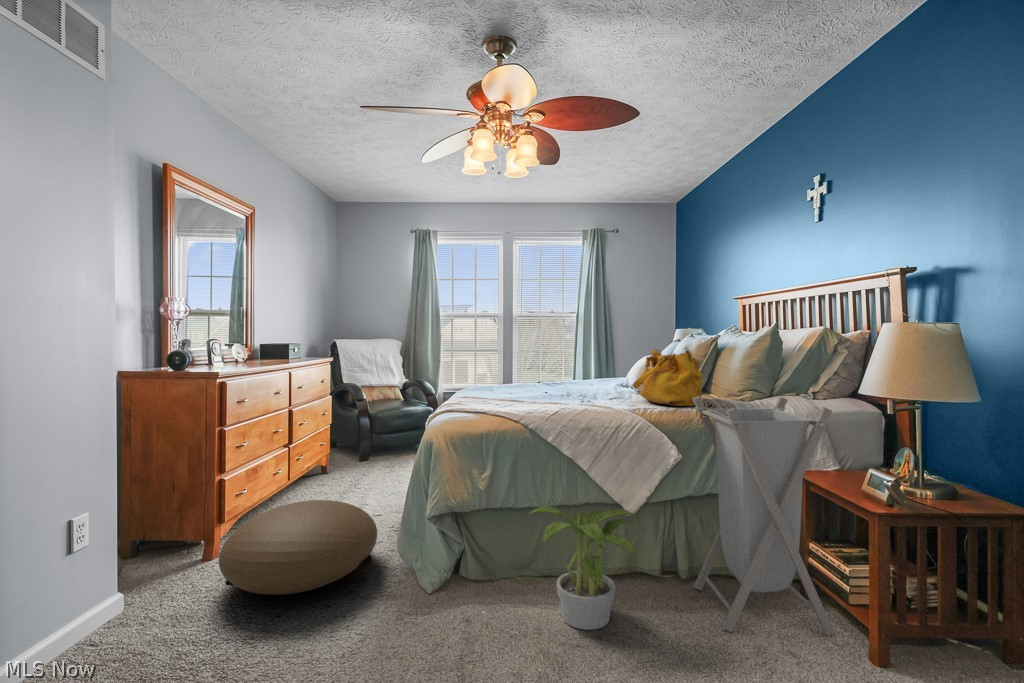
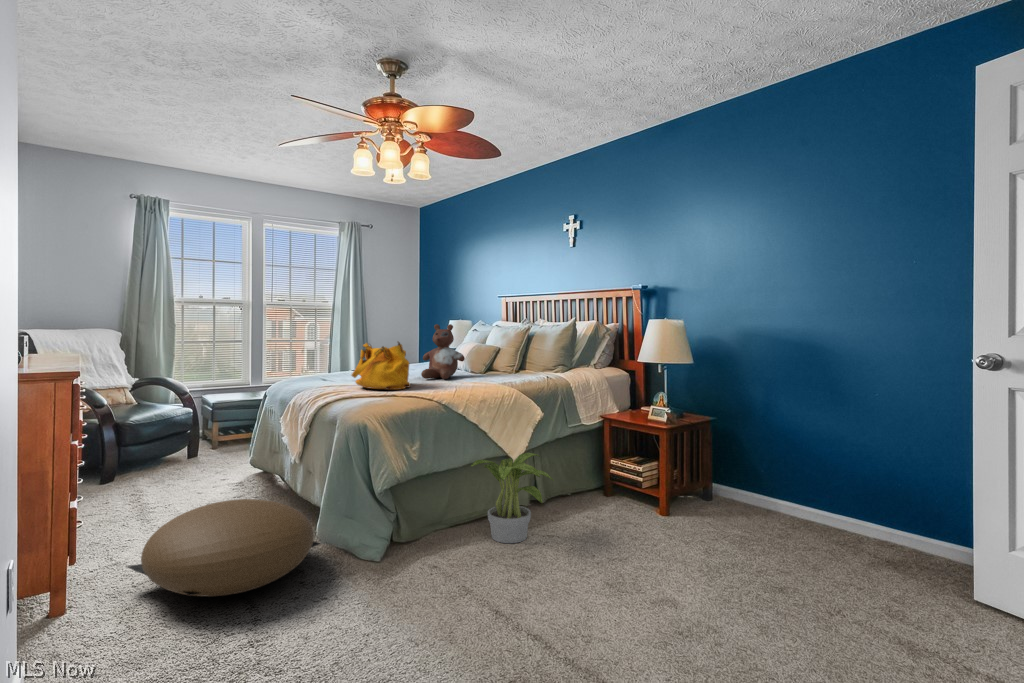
stuffed bear: none [565,333,618,398] -> present [421,324,465,379]
handbag: present [632,348,702,406] -> present [351,342,410,390]
laundry hamper: present [693,396,834,636] -> none [550,368,640,521]

